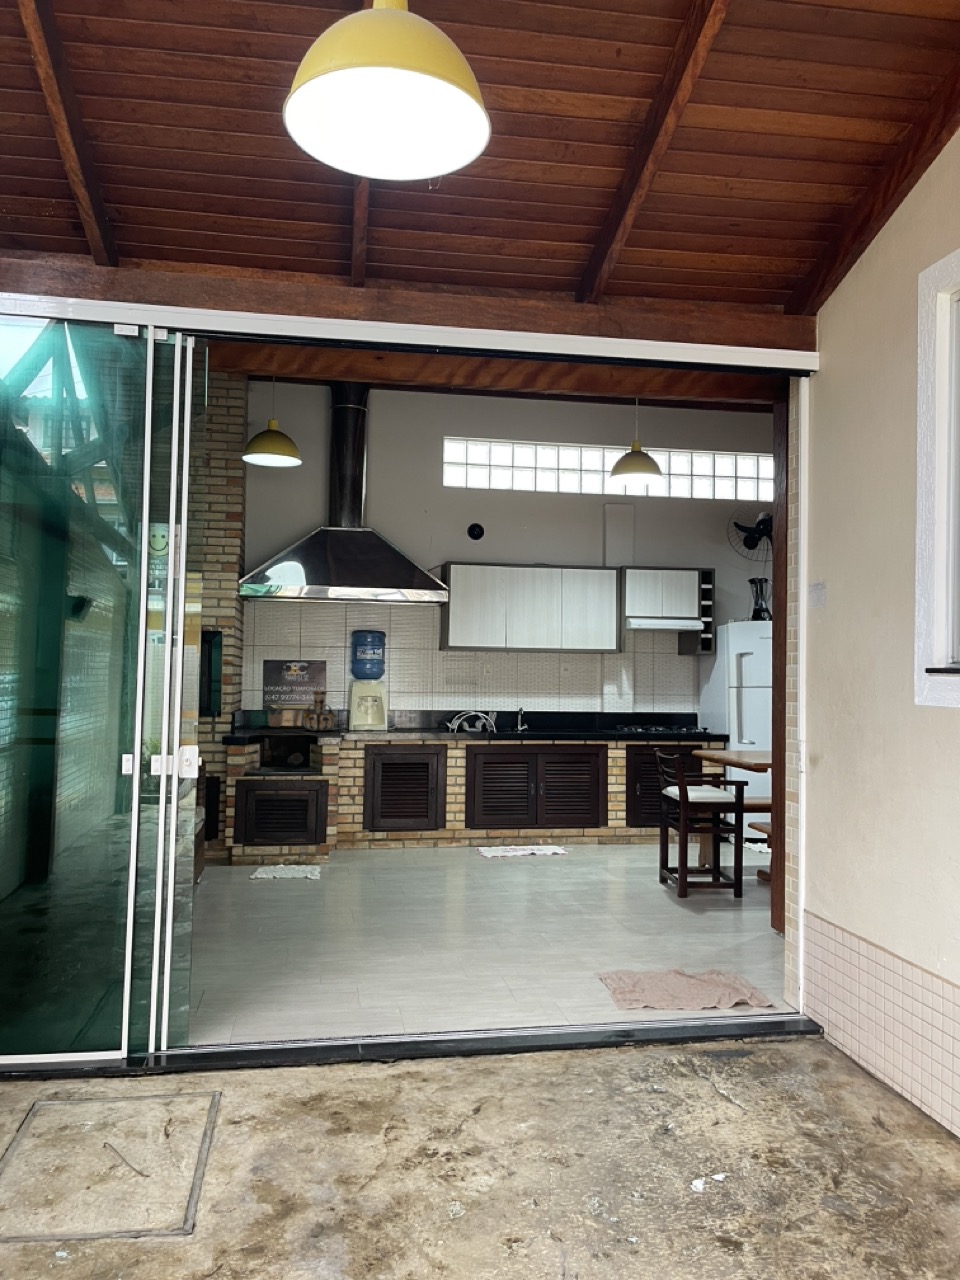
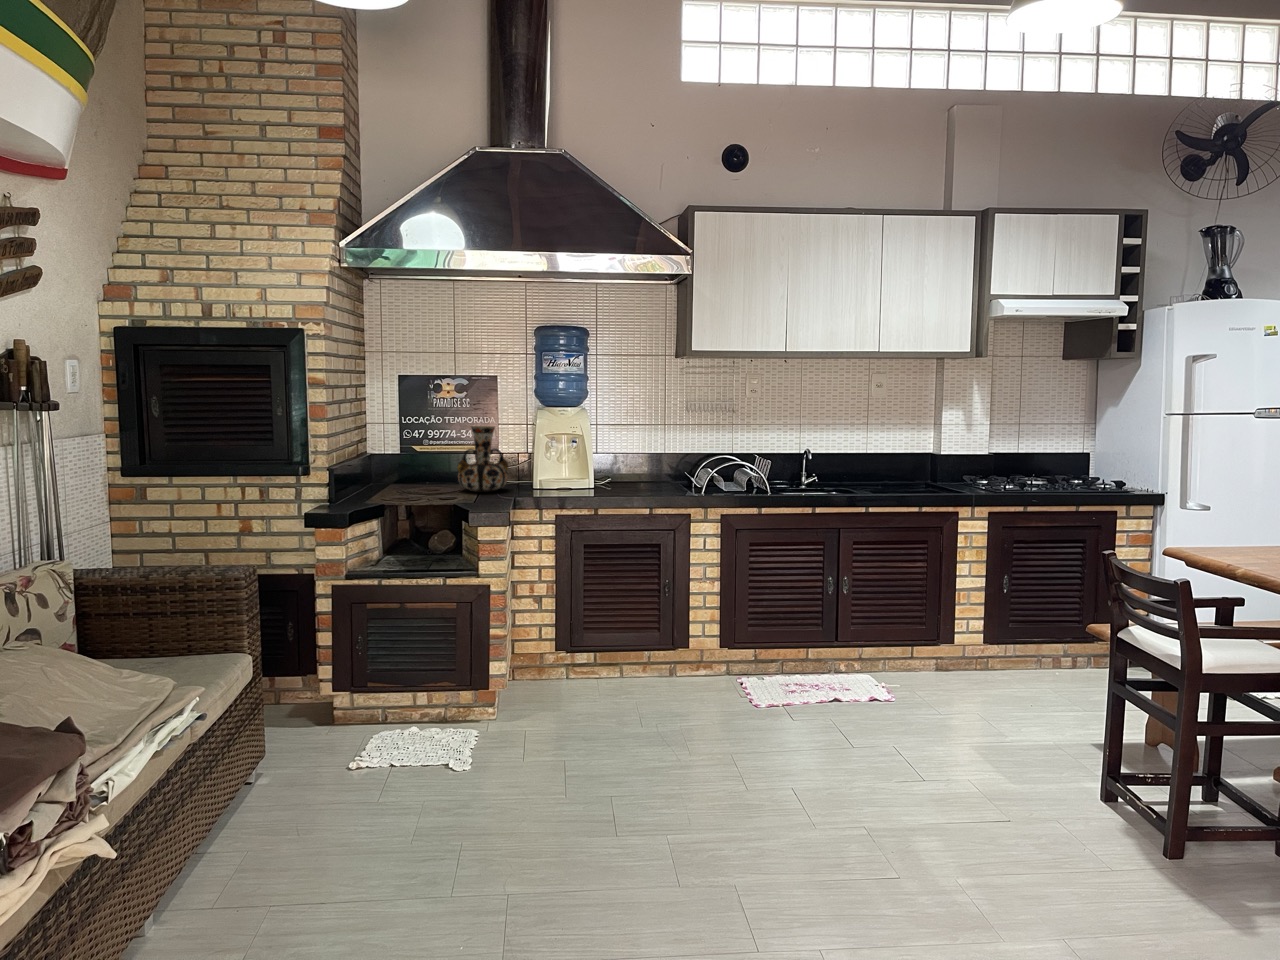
potted plant: present [268,689,294,727] -> none [393,411,456,482]

